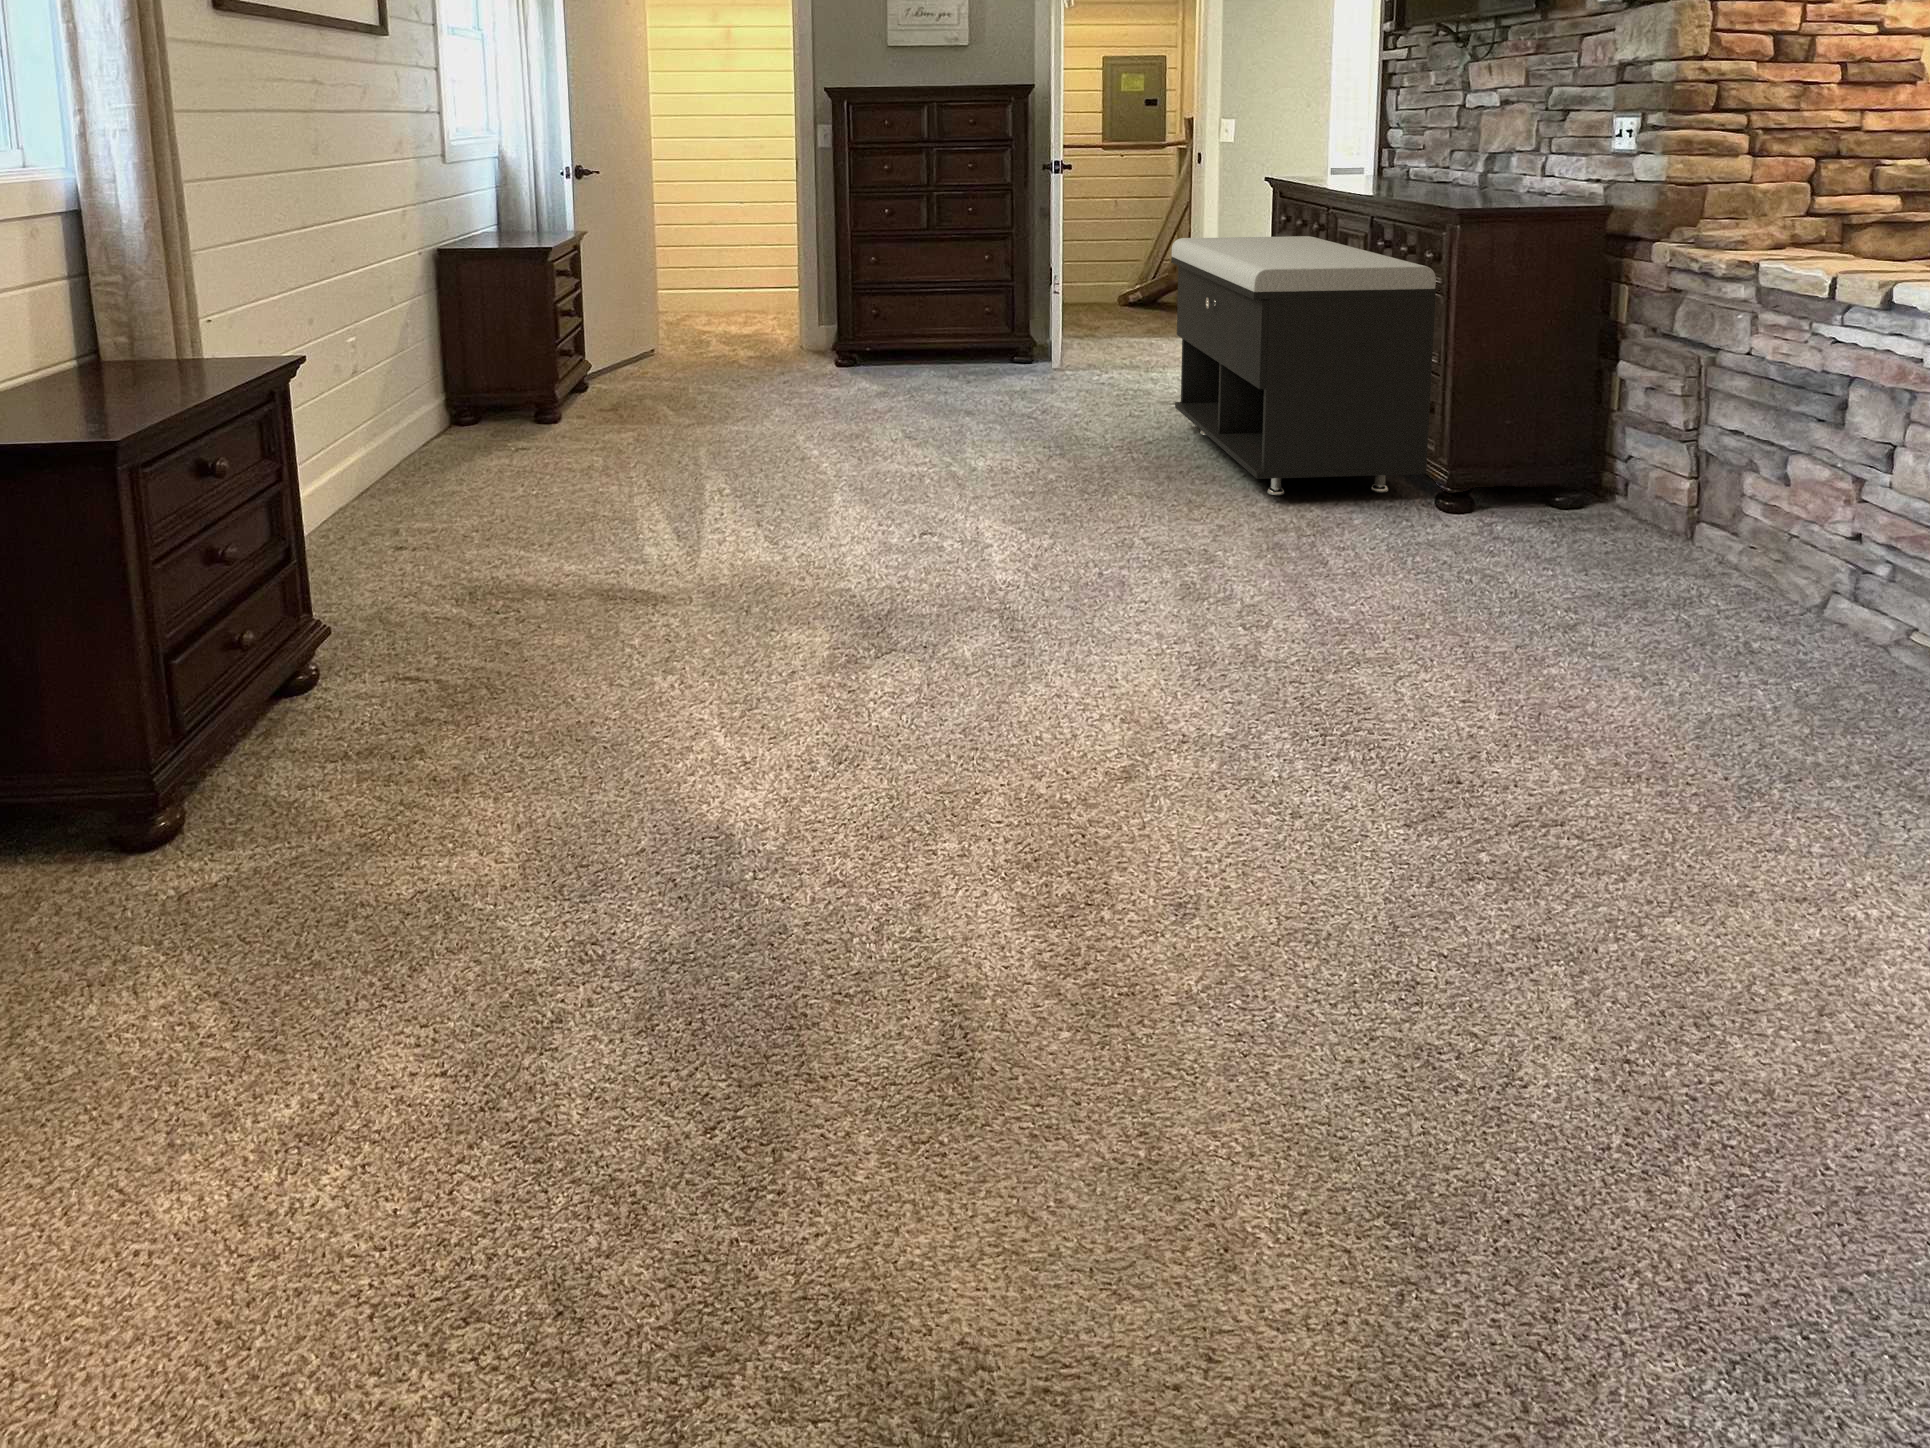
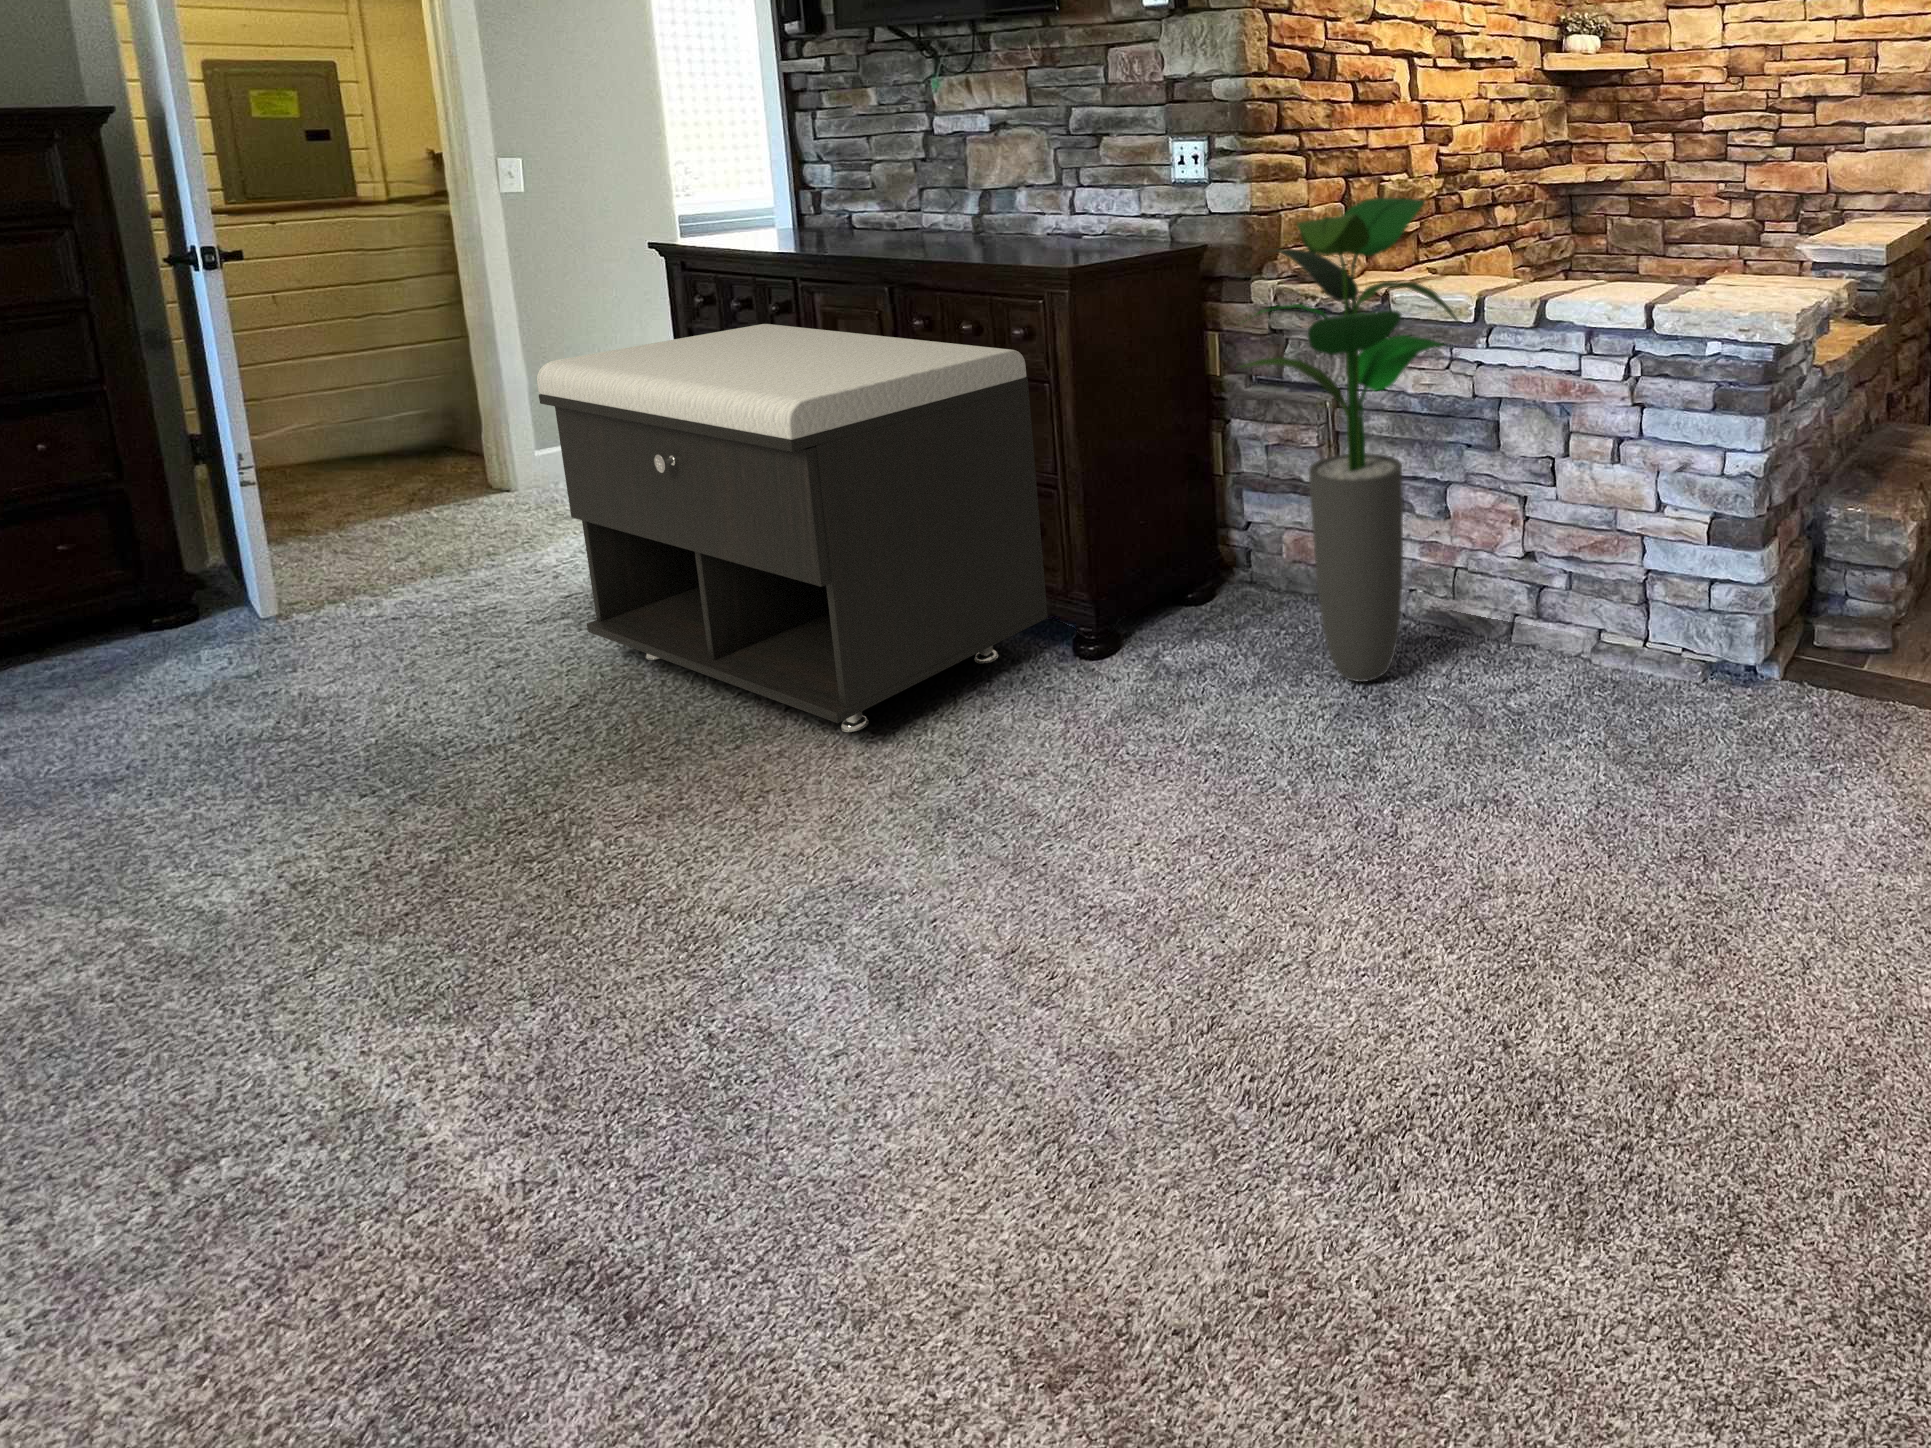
potted plant: none [1569,171,1794,590] -> present [1240,198,1459,682]

